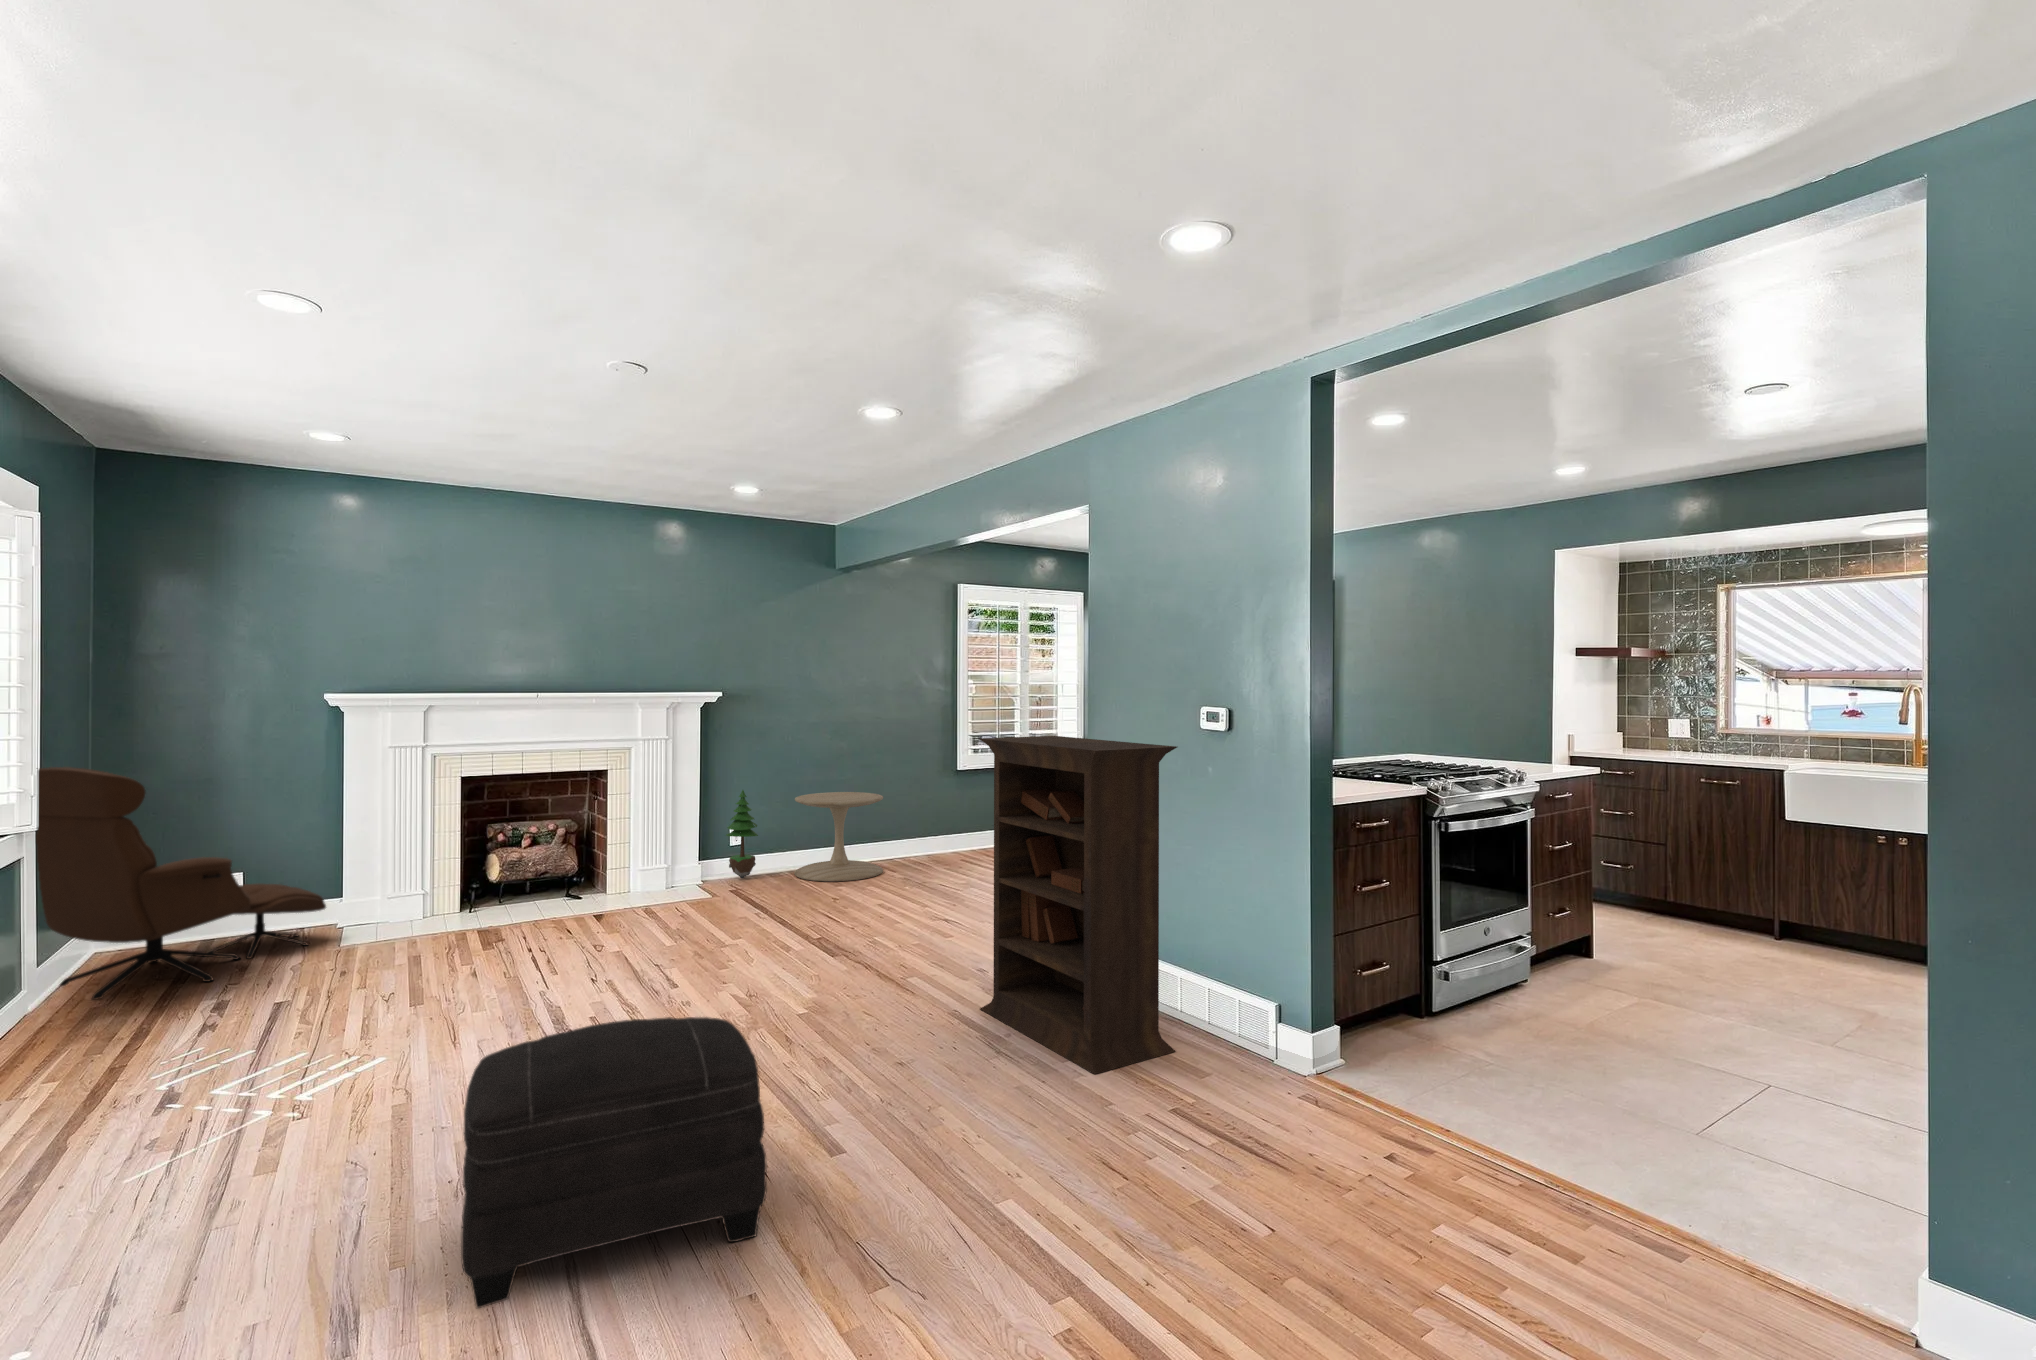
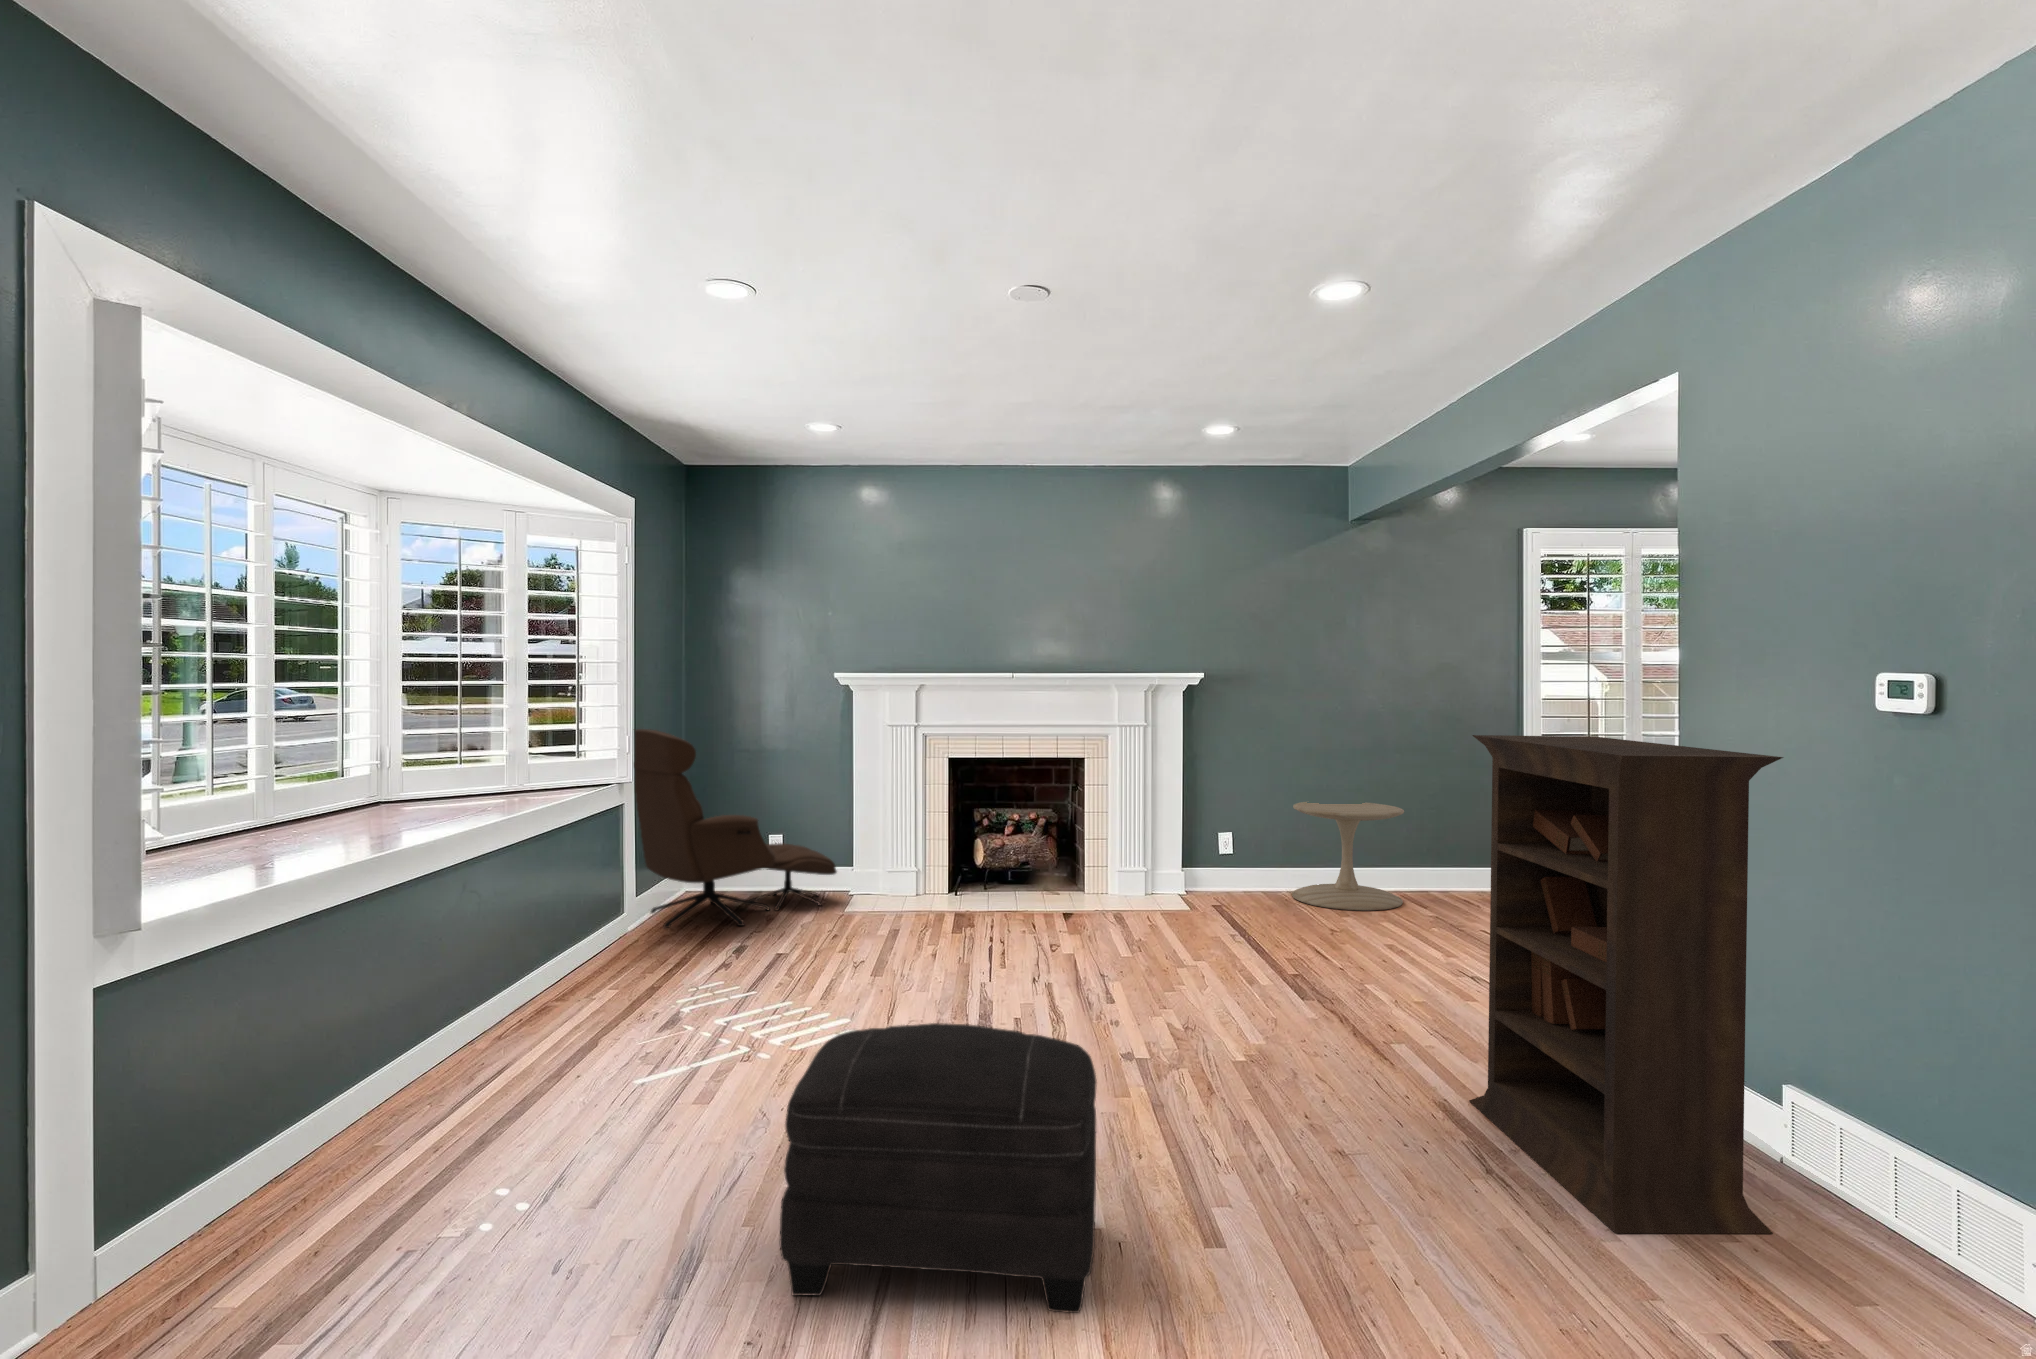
potted tree: present [726,790,758,878] -> none [1213,789,1250,892]

